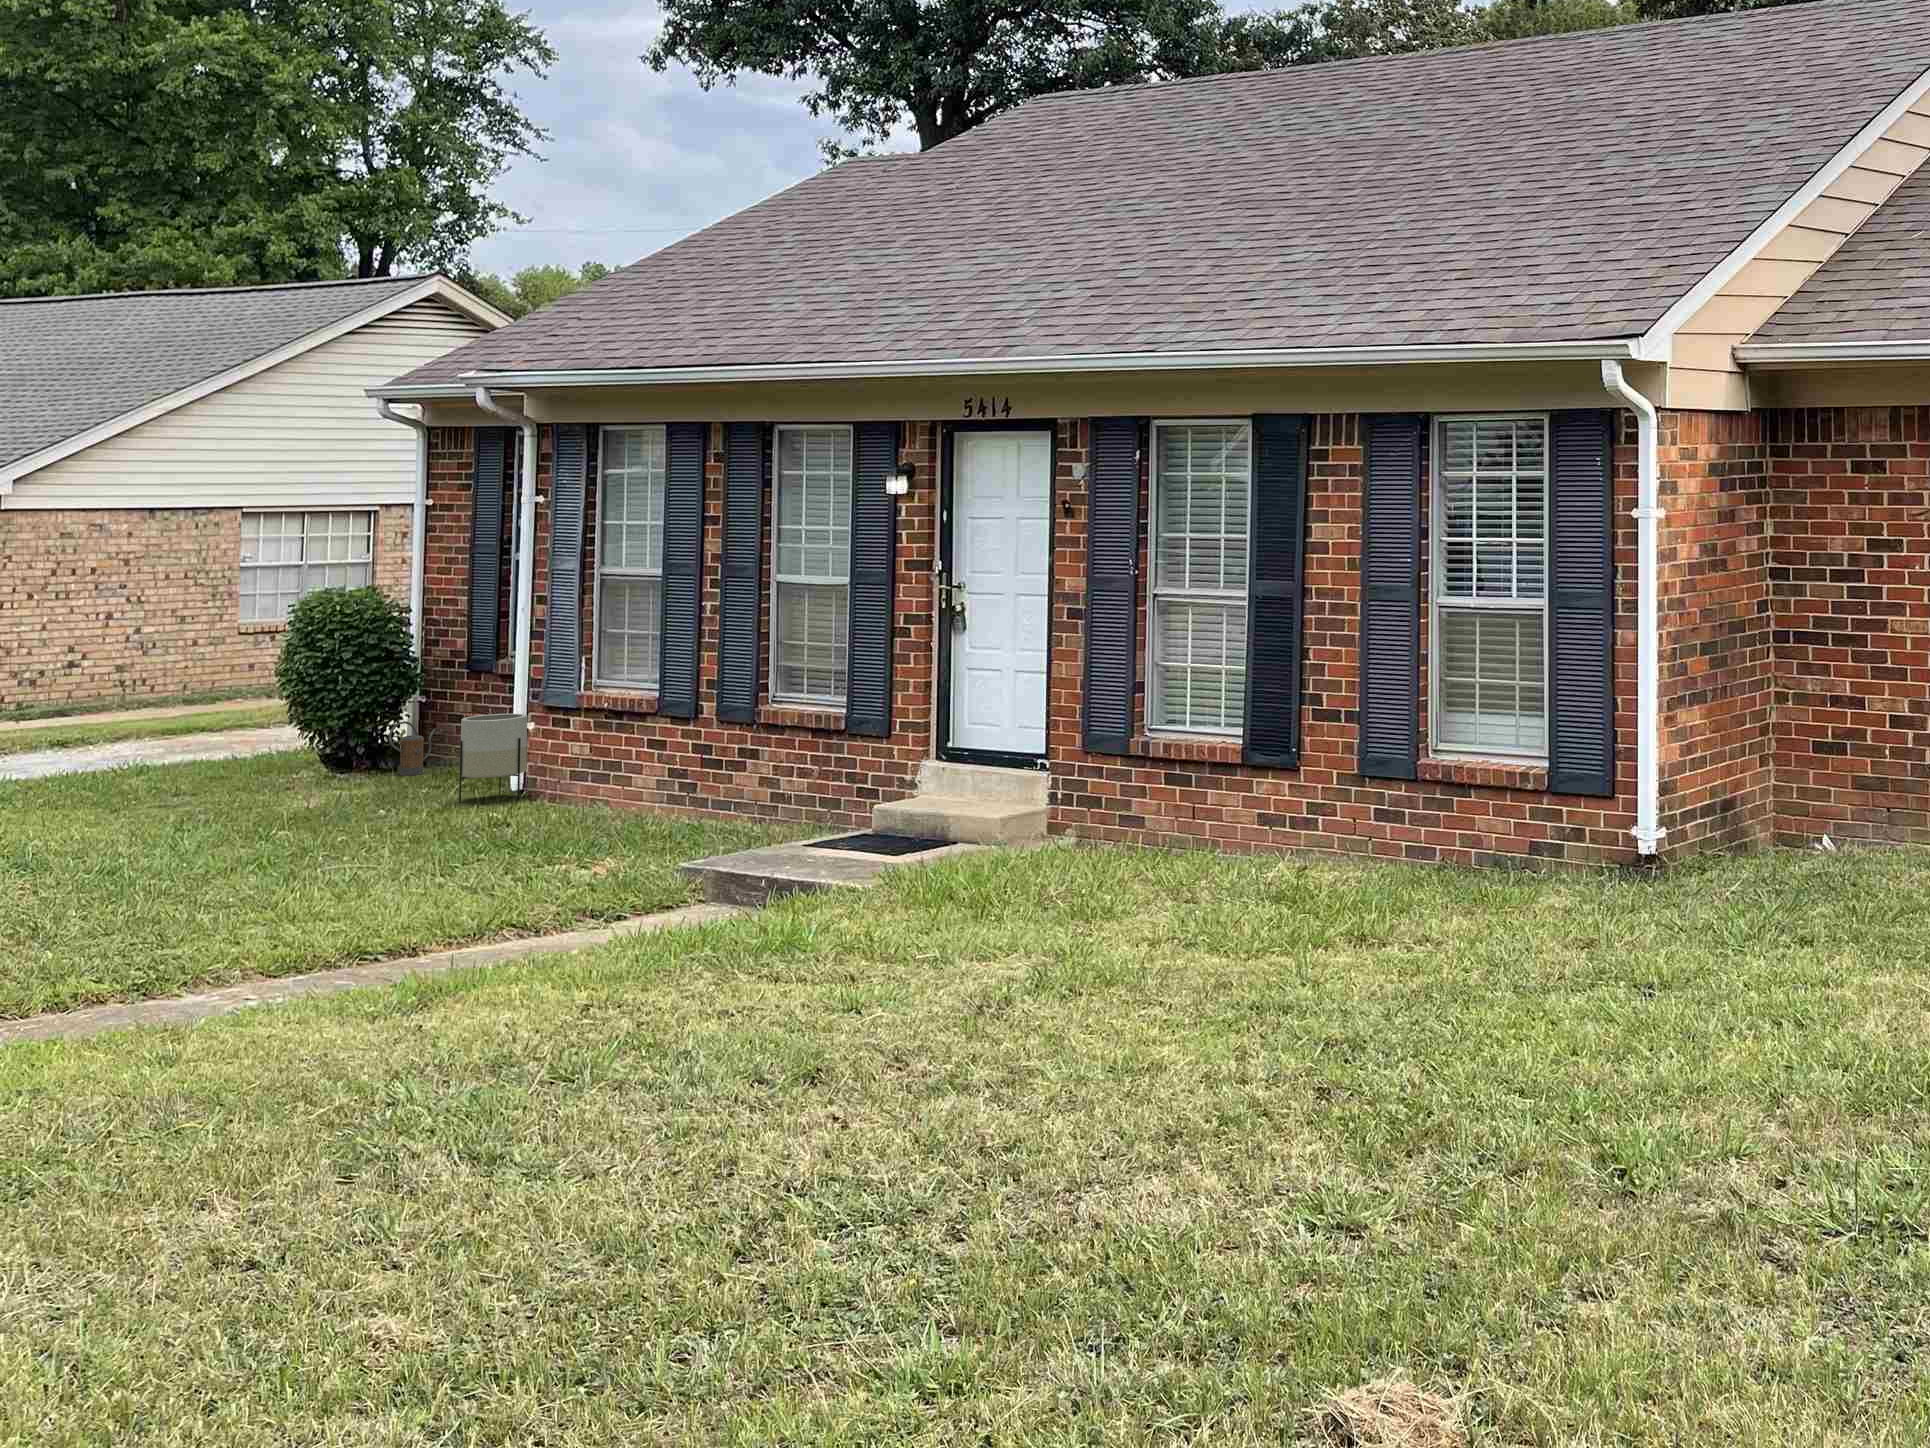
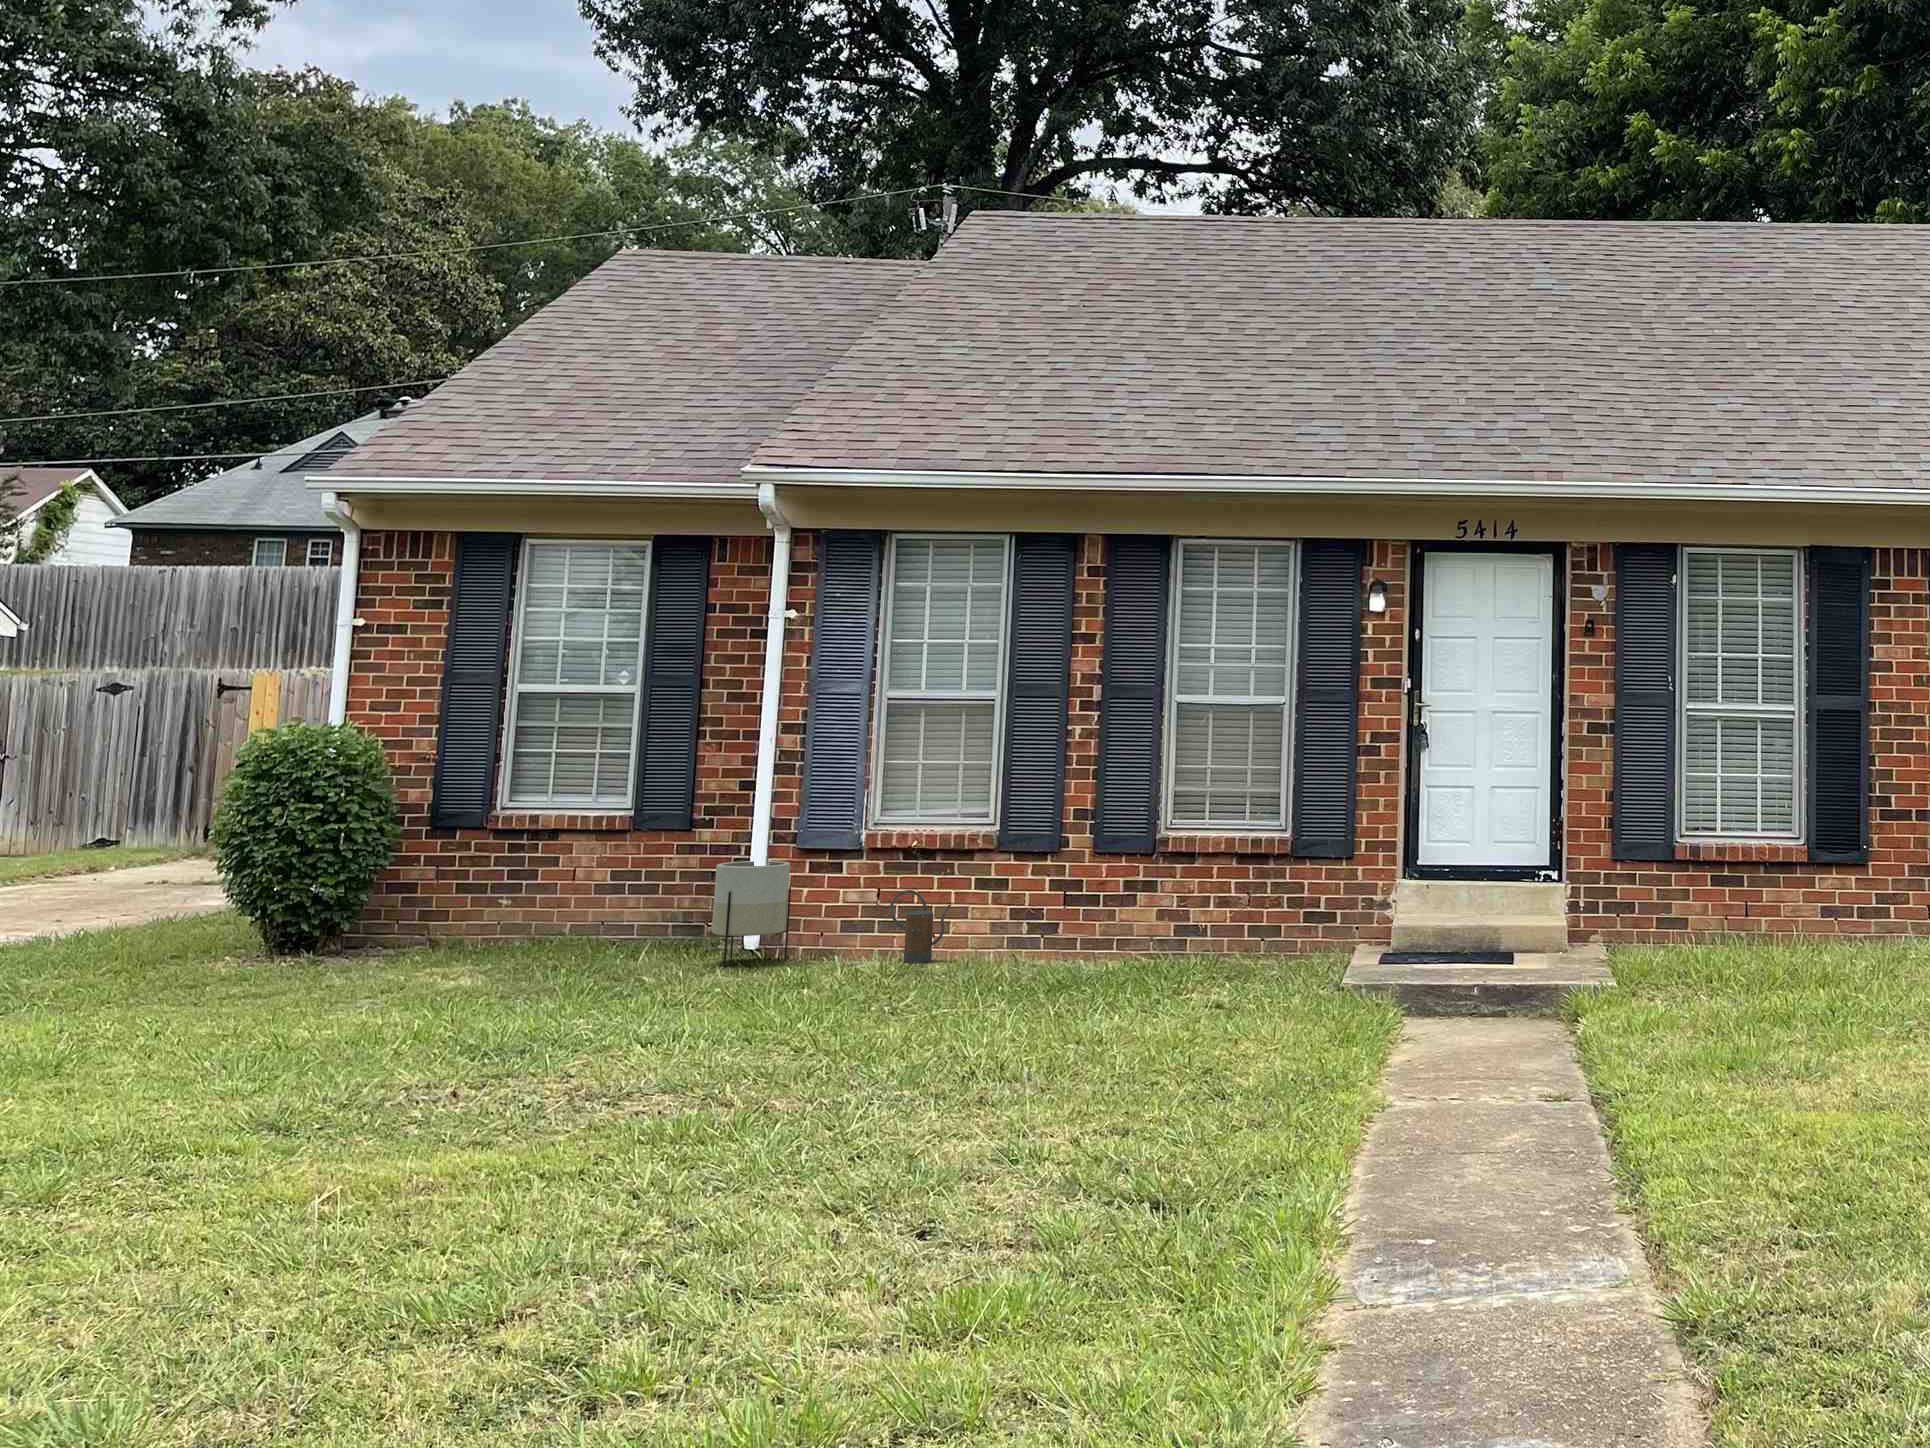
watering can: present [389,721,436,776] -> present [890,890,951,963]

